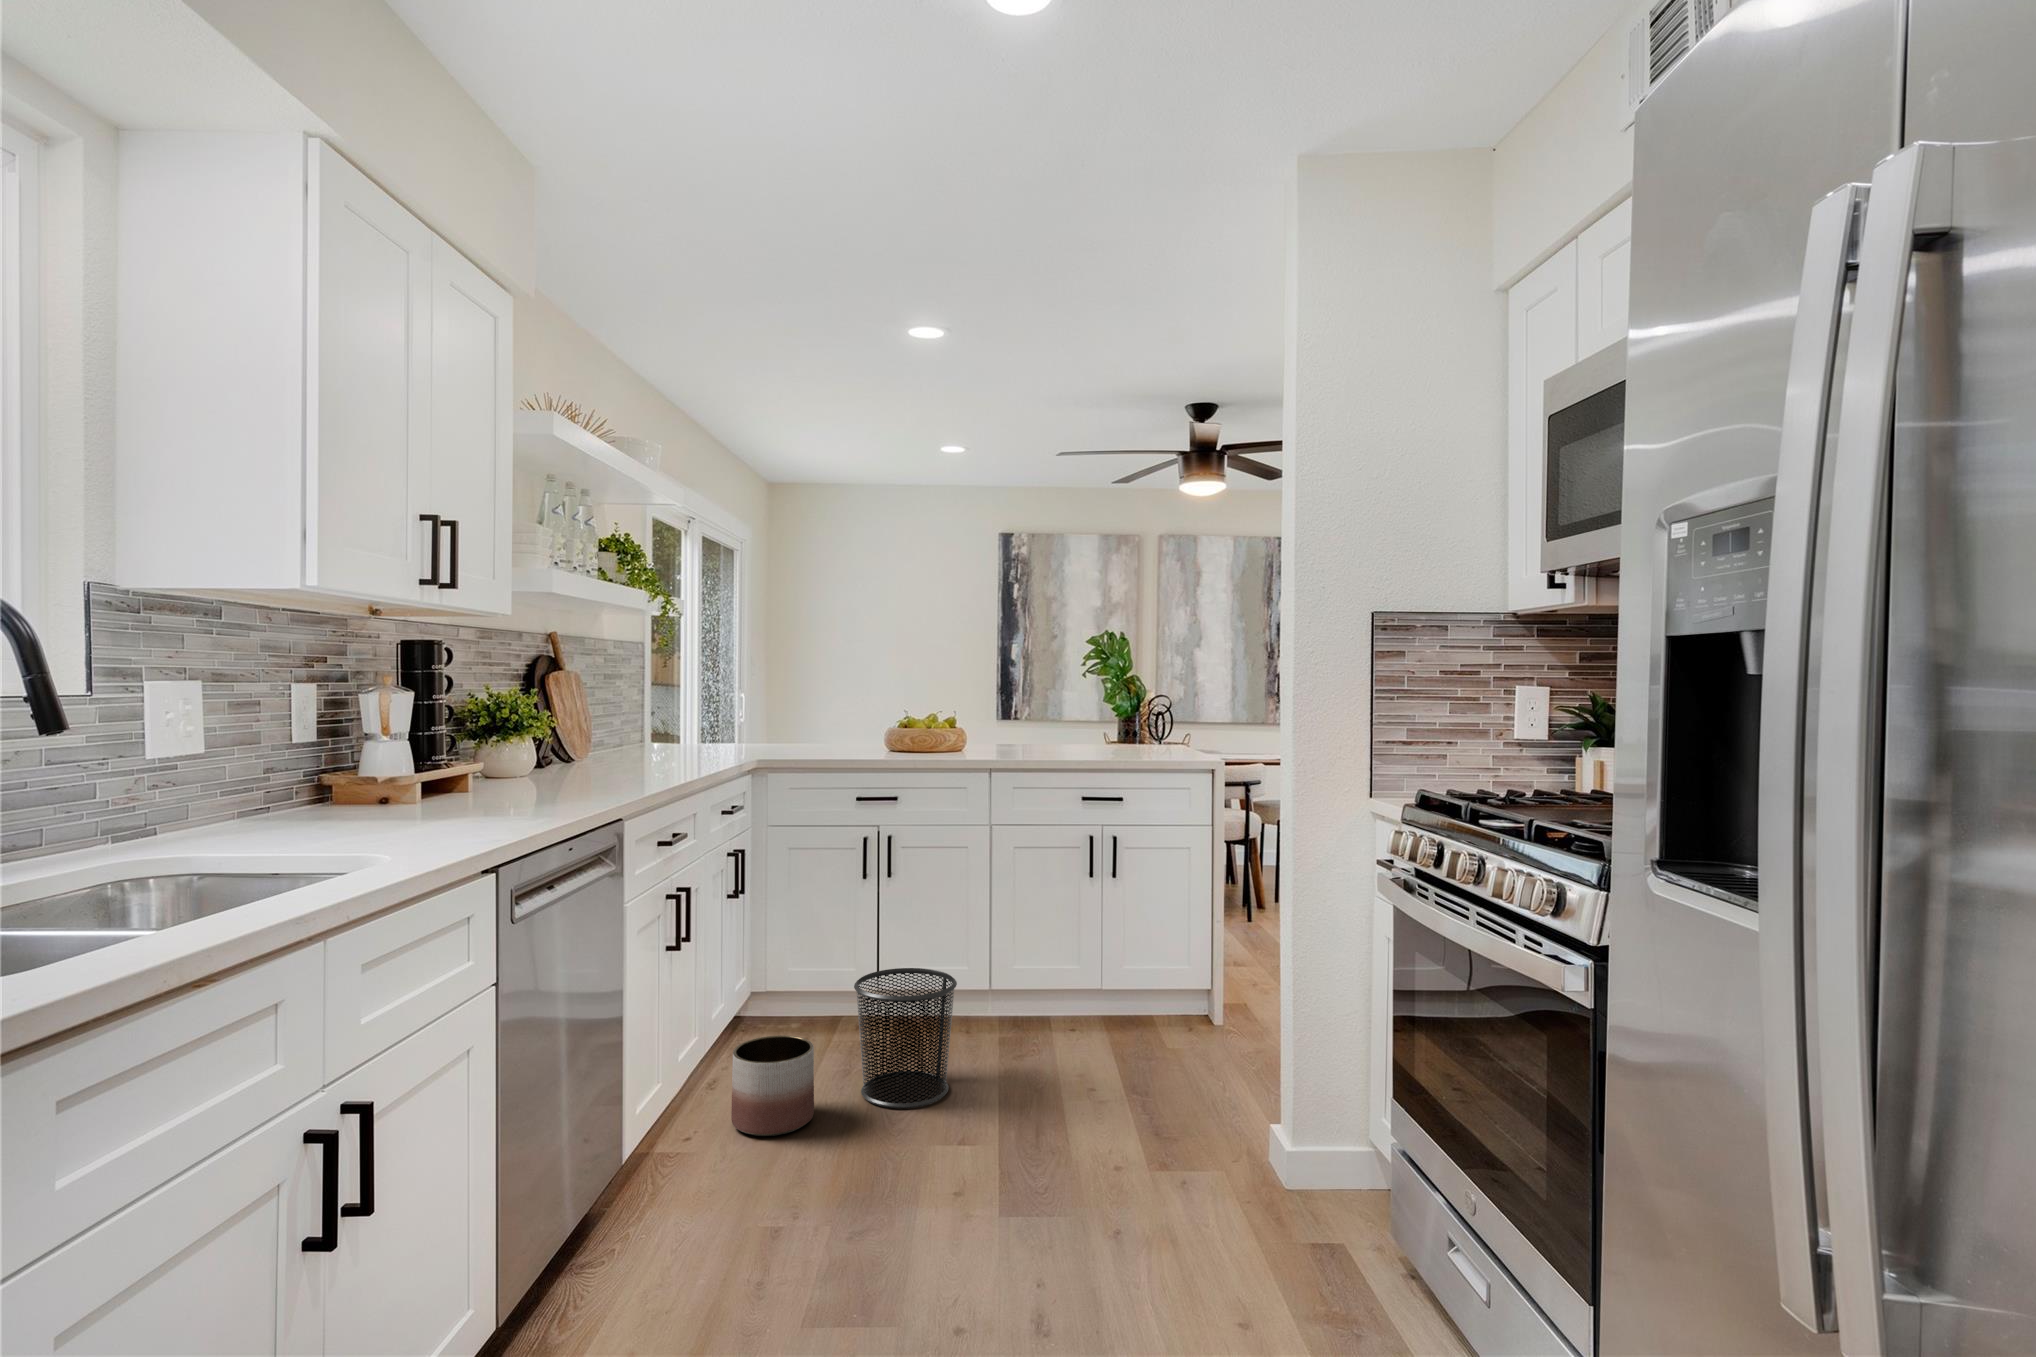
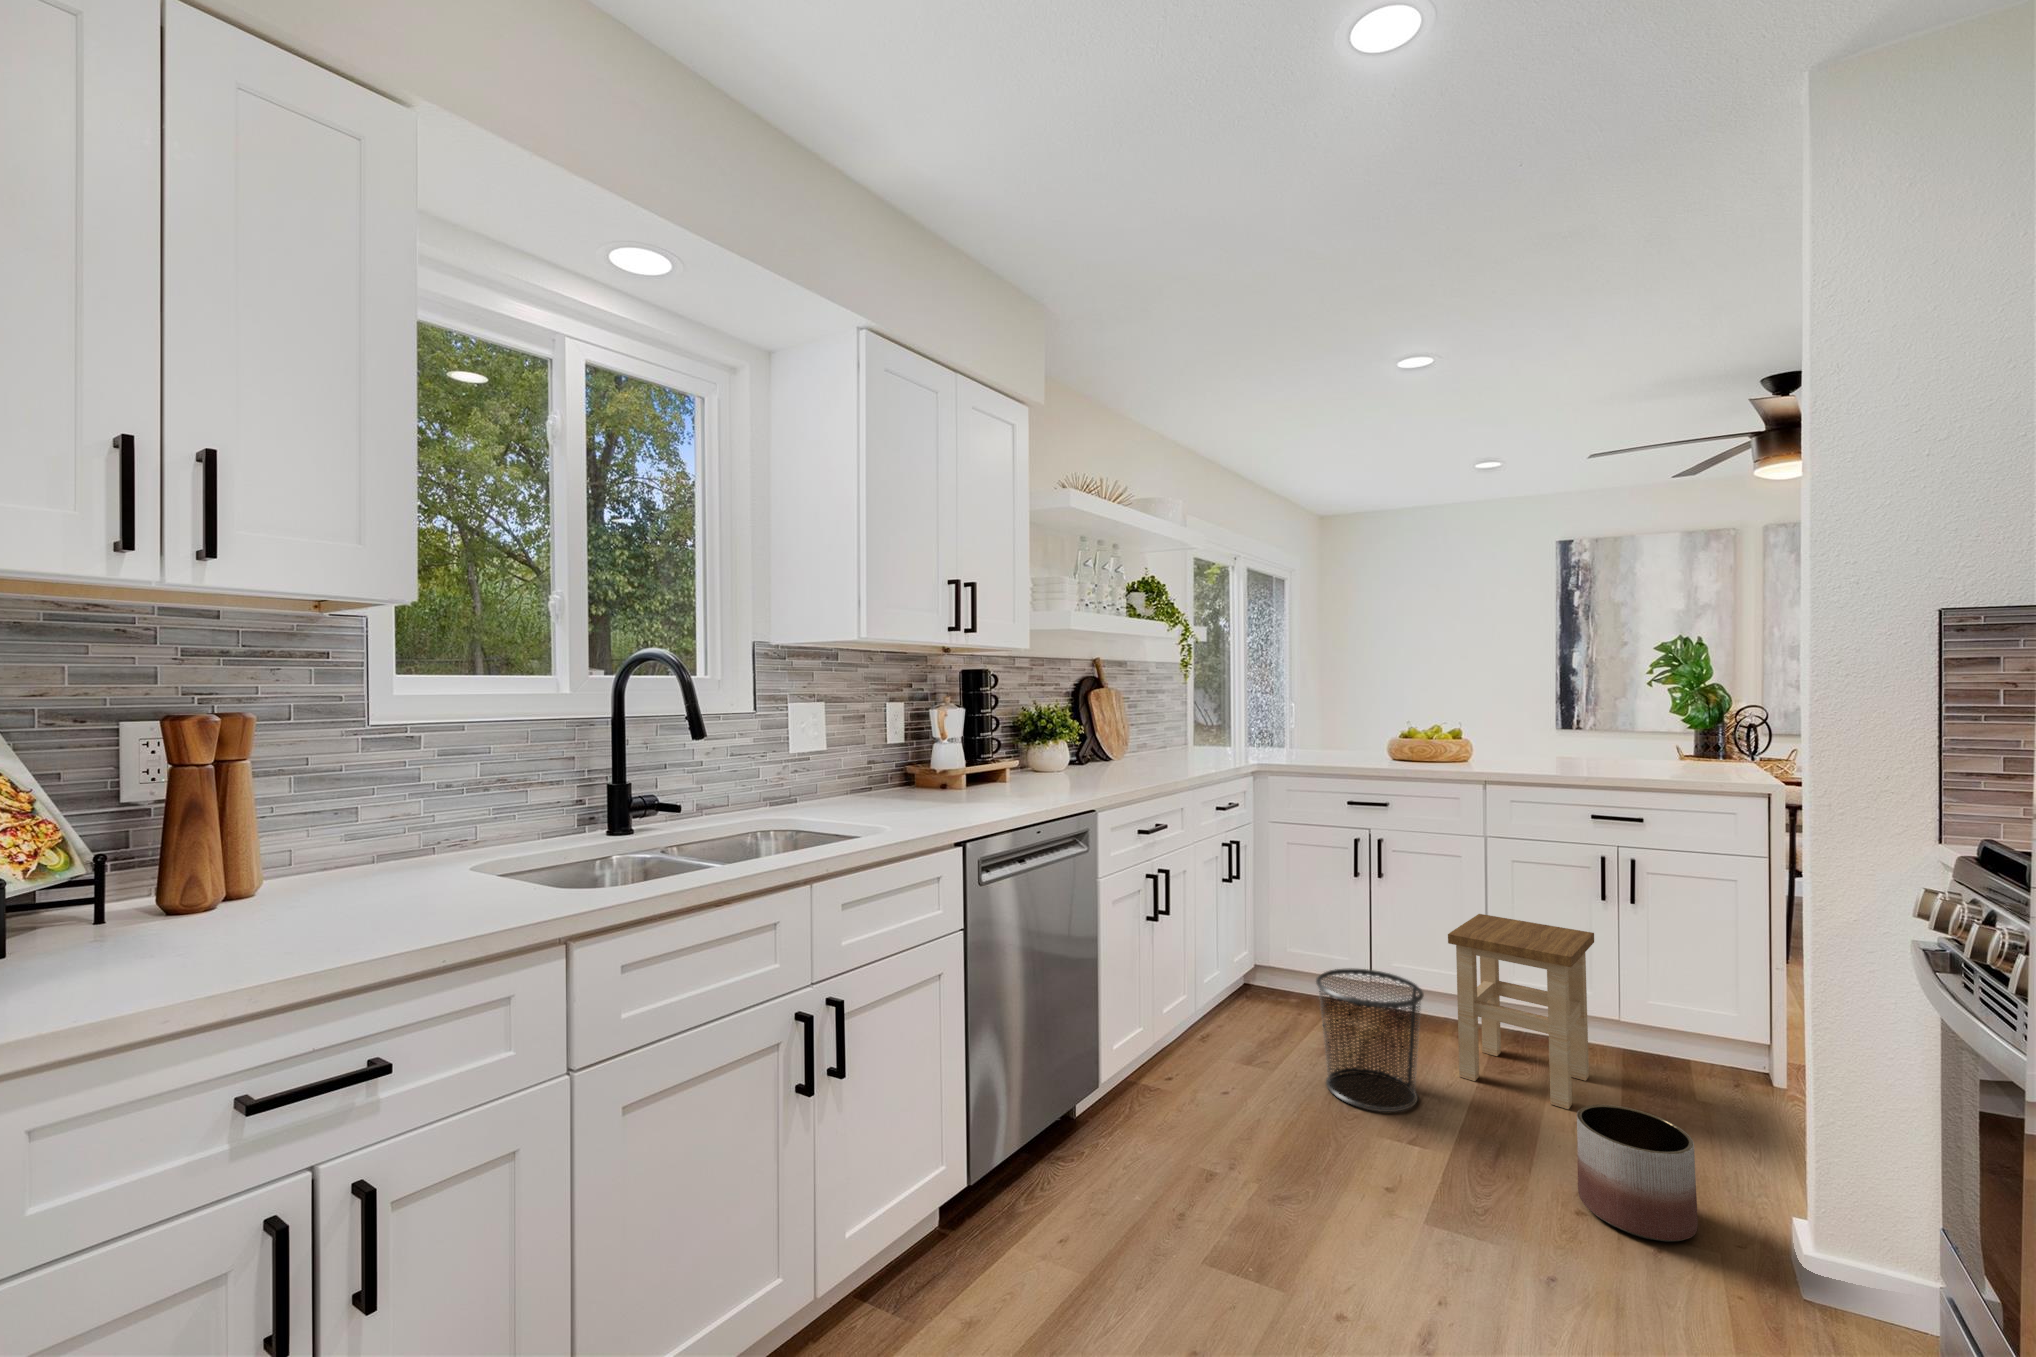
stool: none [969,899,1078,1062] -> present [1448,914,1594,1109]
planter: present [731,1035,814,1136] -> present [1577,1105,1698,1242]

